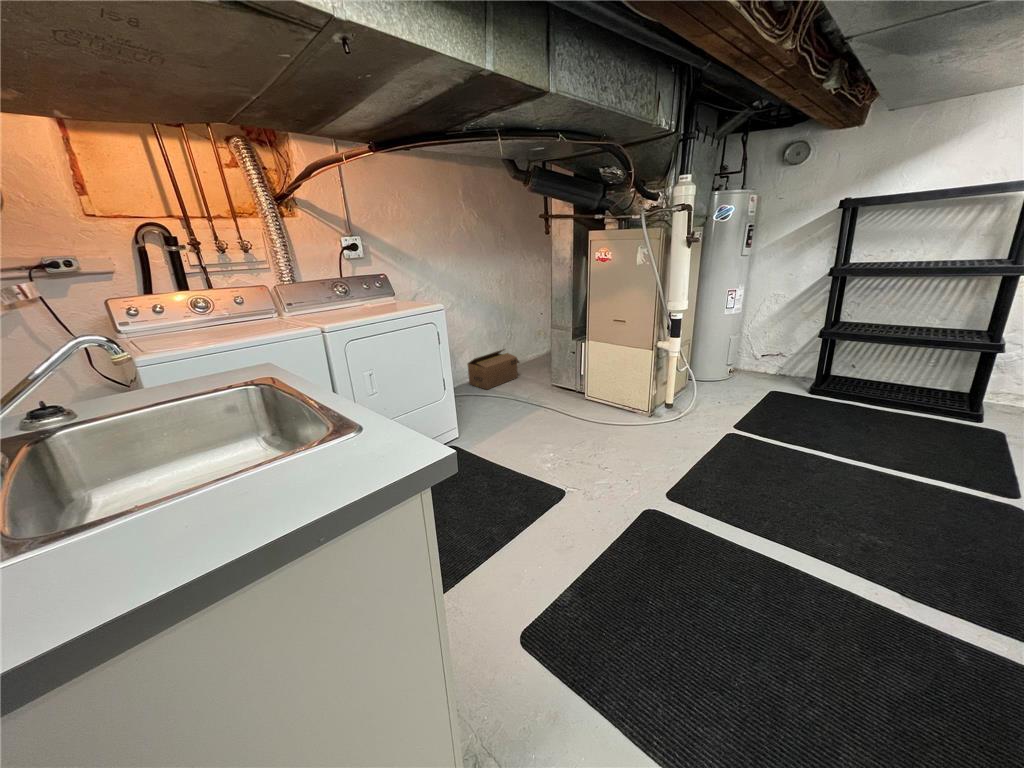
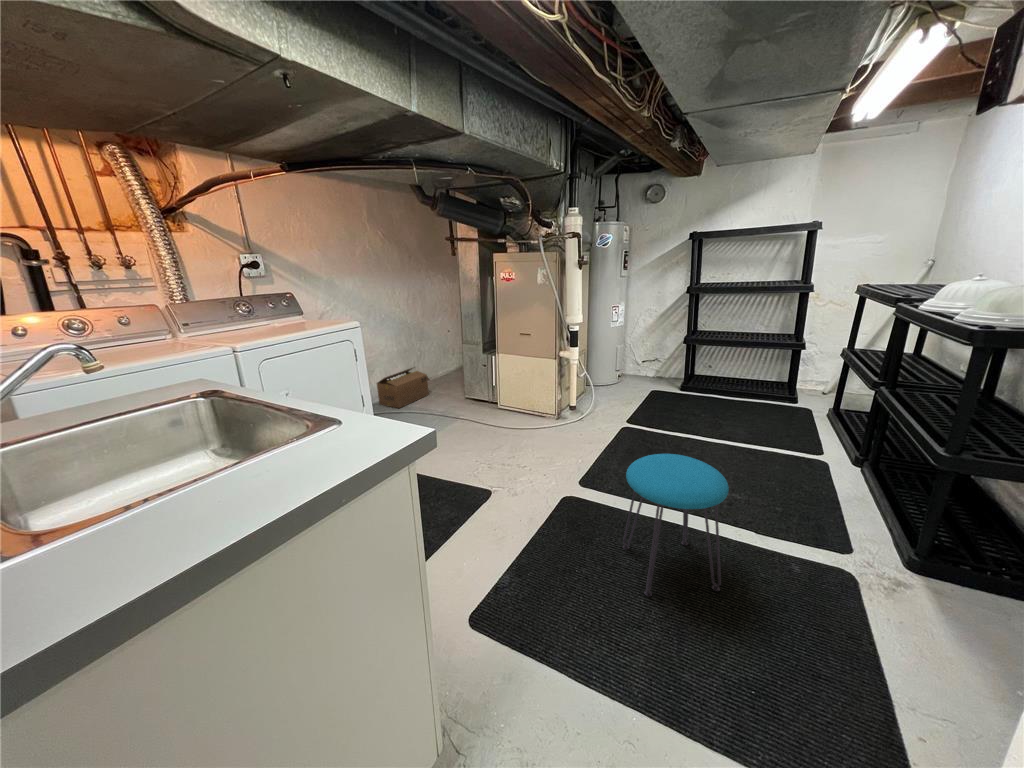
stool: none [708,481,863,667] -> present [623,454,729,596]

